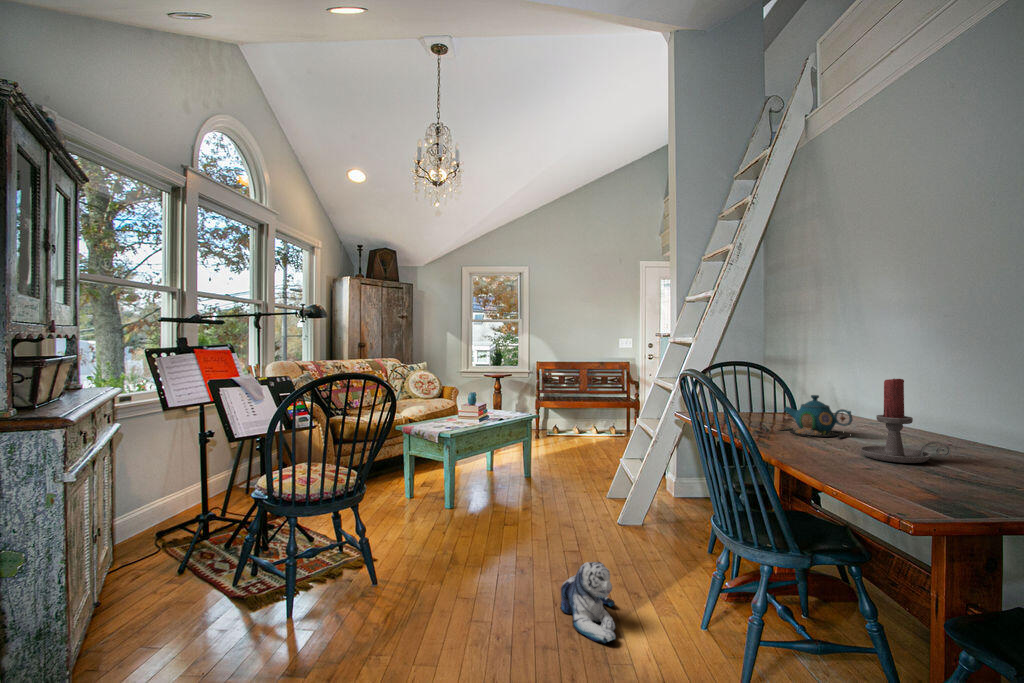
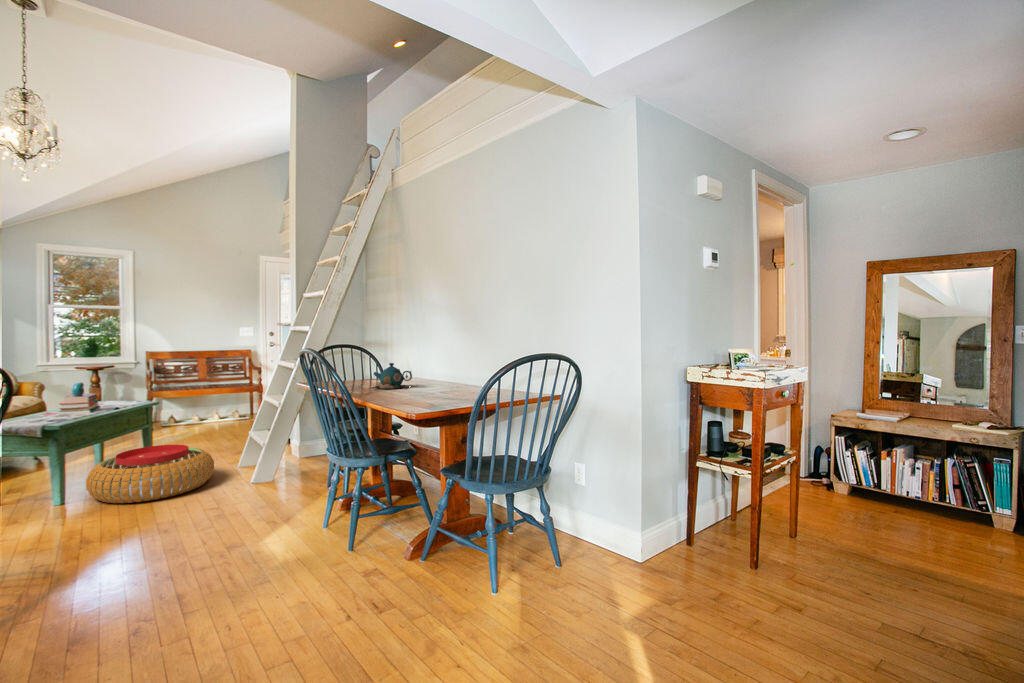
candle holder: present [860,379,951,463] -> none [413,349,455,396]
pouf: none [474,461,583,522] -> present [86,445,214,503]
plush toy: present [560,562,616,643] -> none [204,501,256,558]

